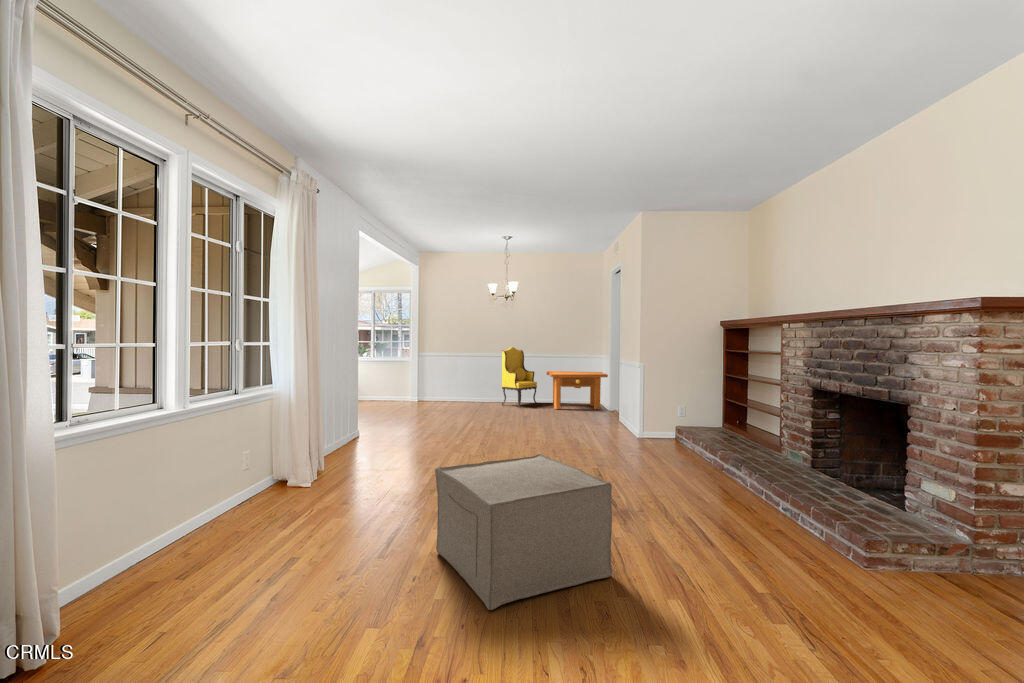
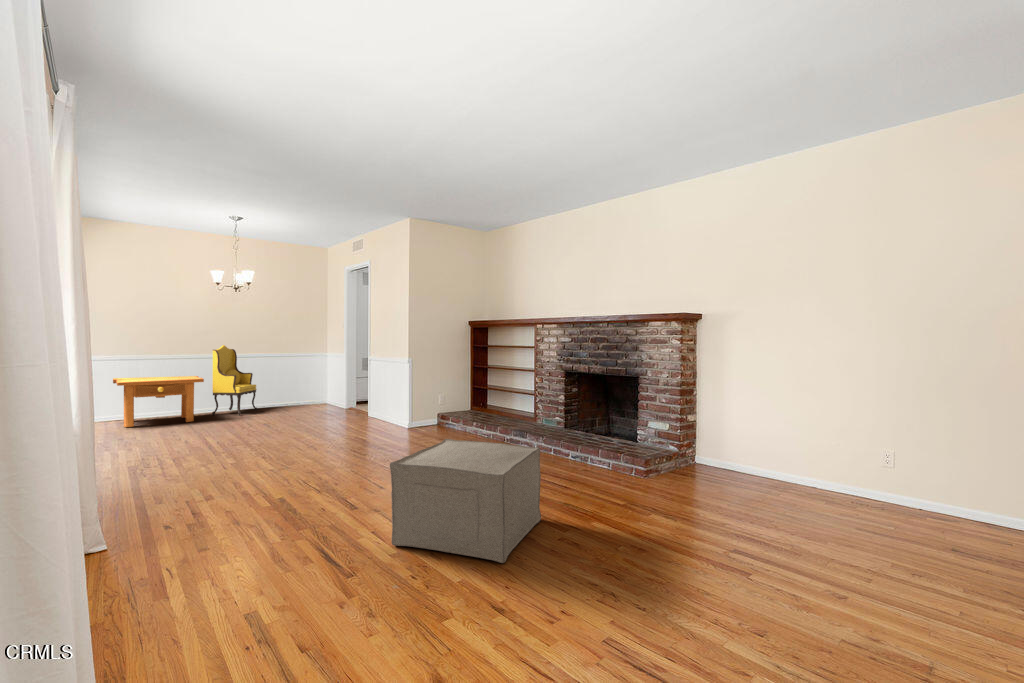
side table: present [546,371,608,410] -> present [113,376,204,427]

